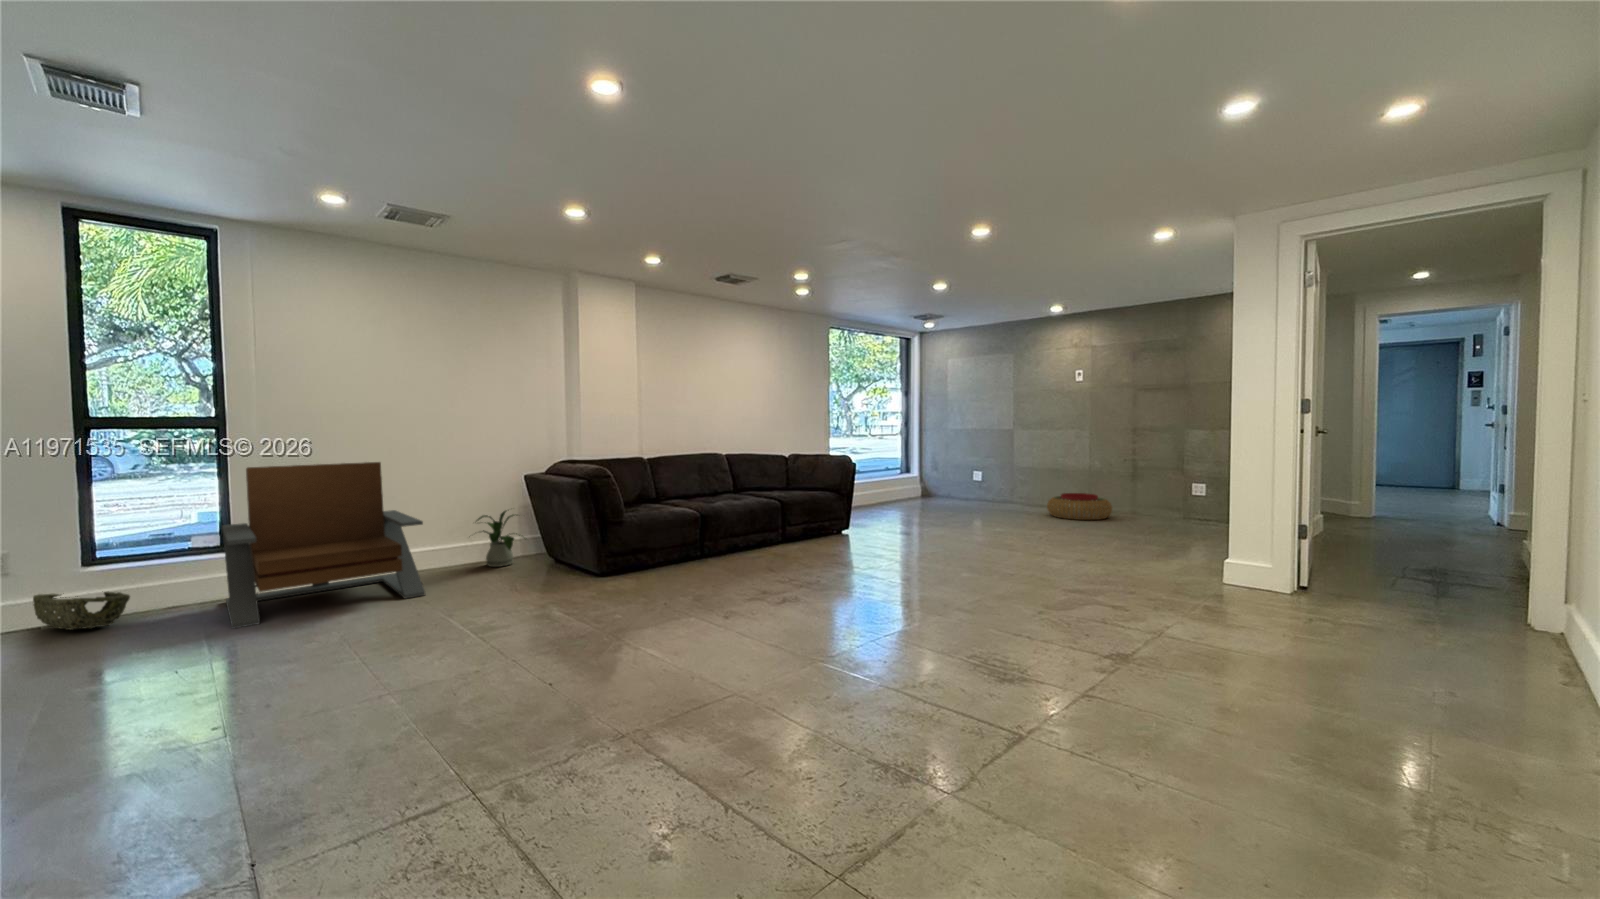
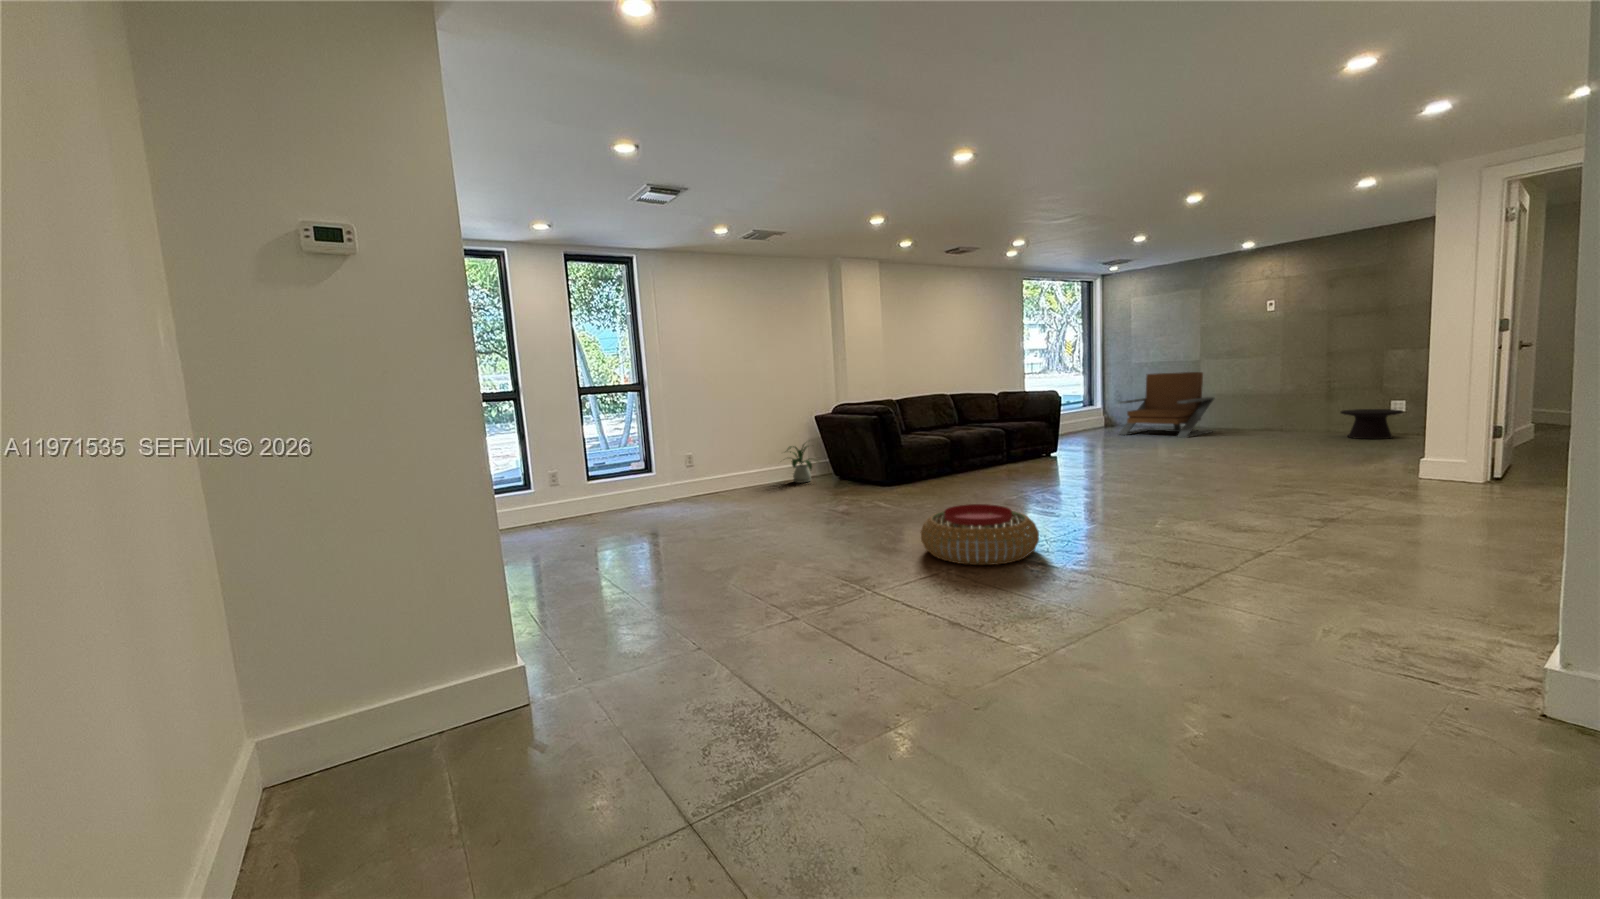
lounge chair: present [222,462,425,628] -> present [1119,372,1214,438]
side table: none [1145,491,1203,524] -> present [1340,409,1403,439]
pouf: present [1047,493,1112,520] -> present [921,504,1039,565]
woven basket: present [33,592,130,630] -> none [574,495,622,516]

